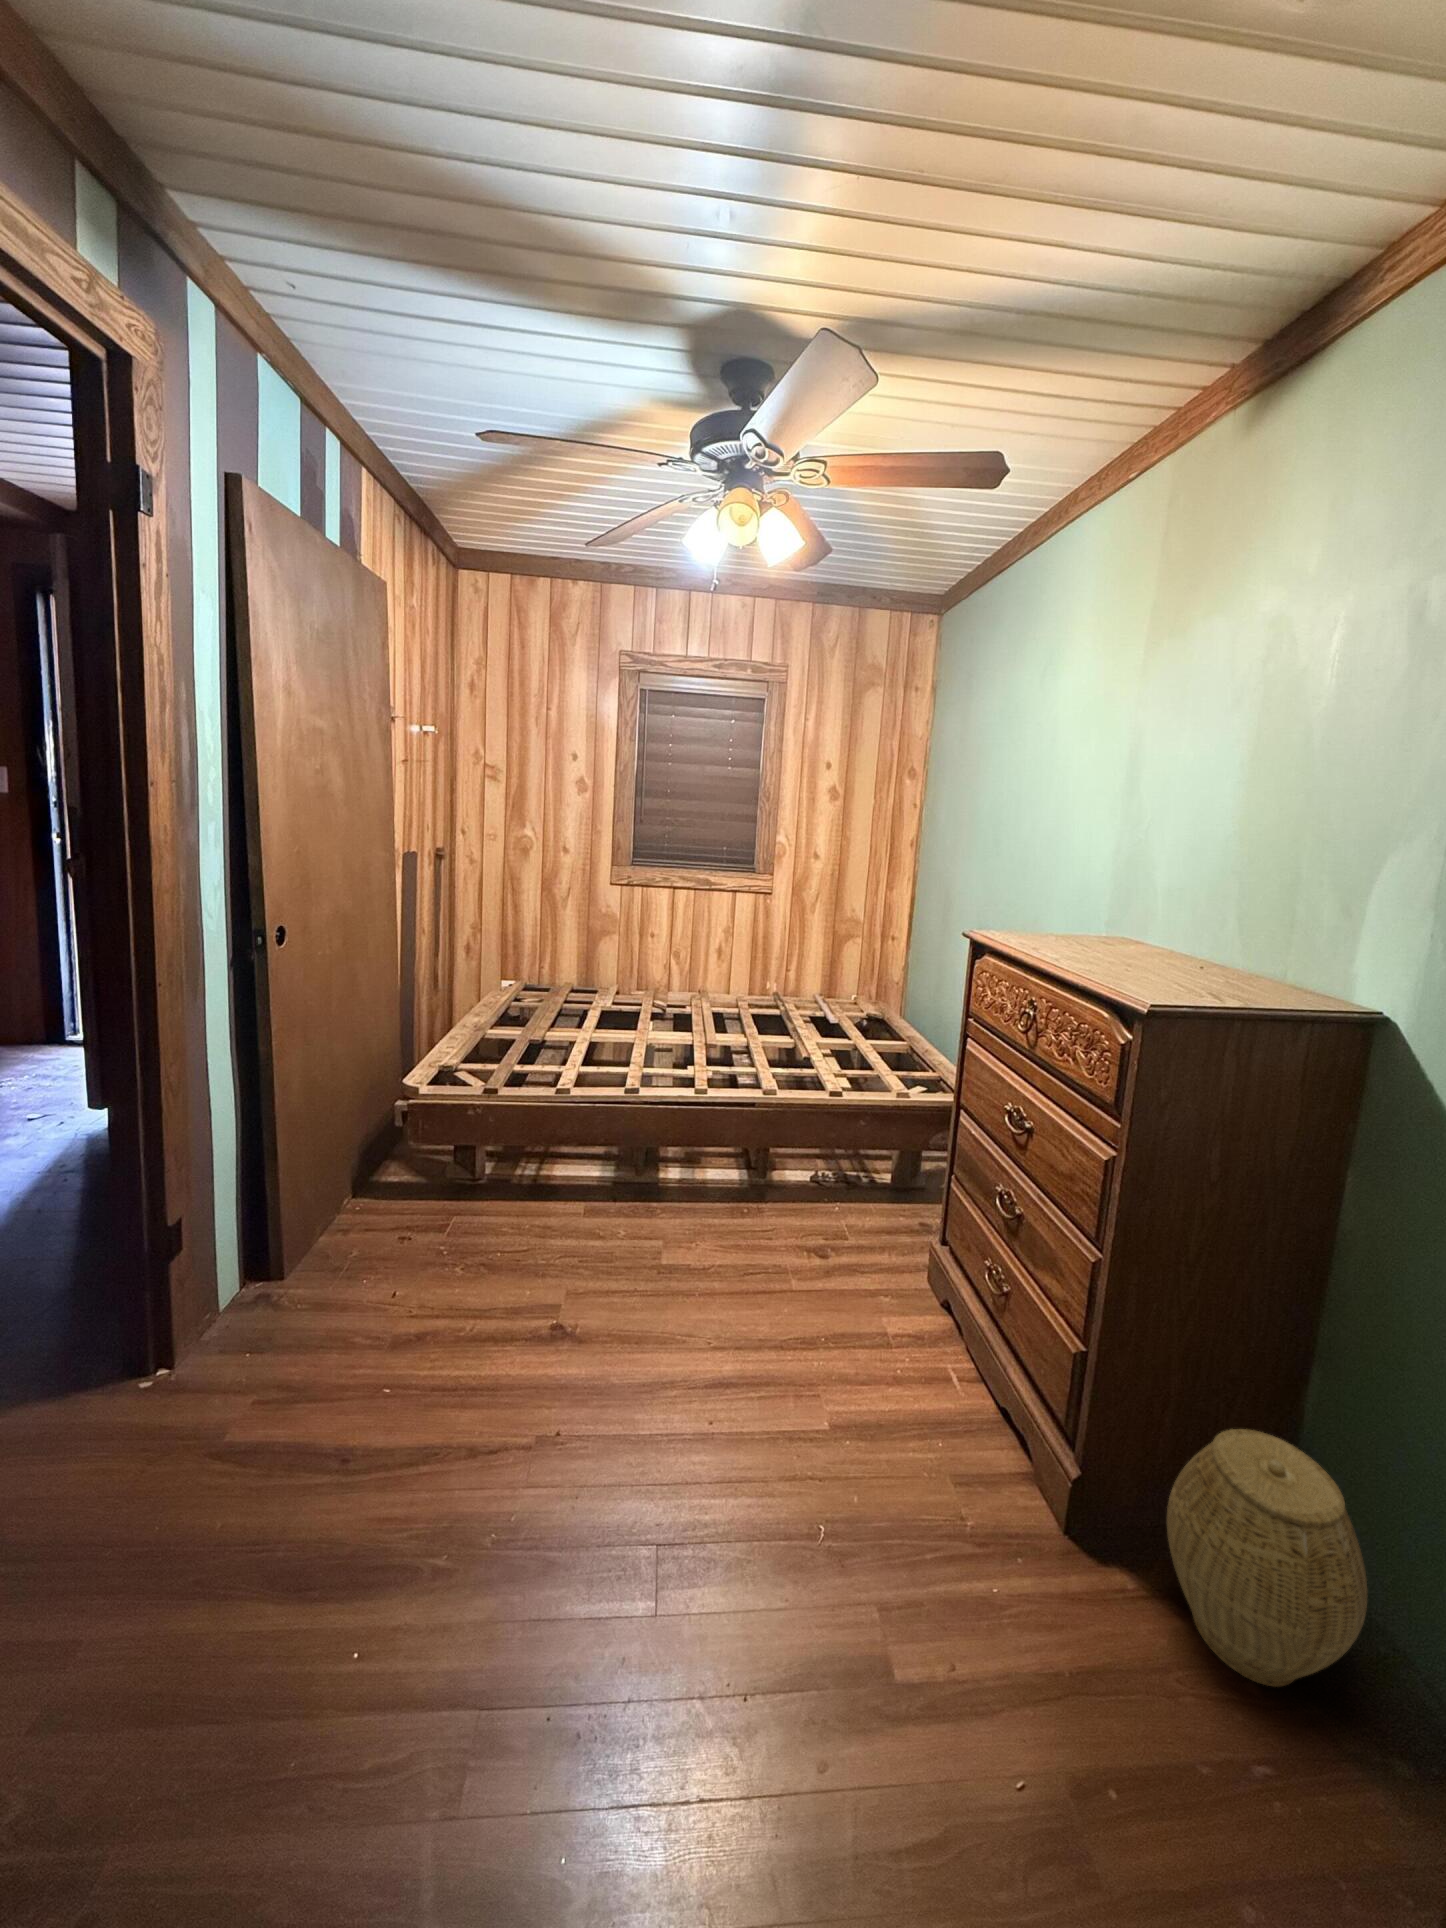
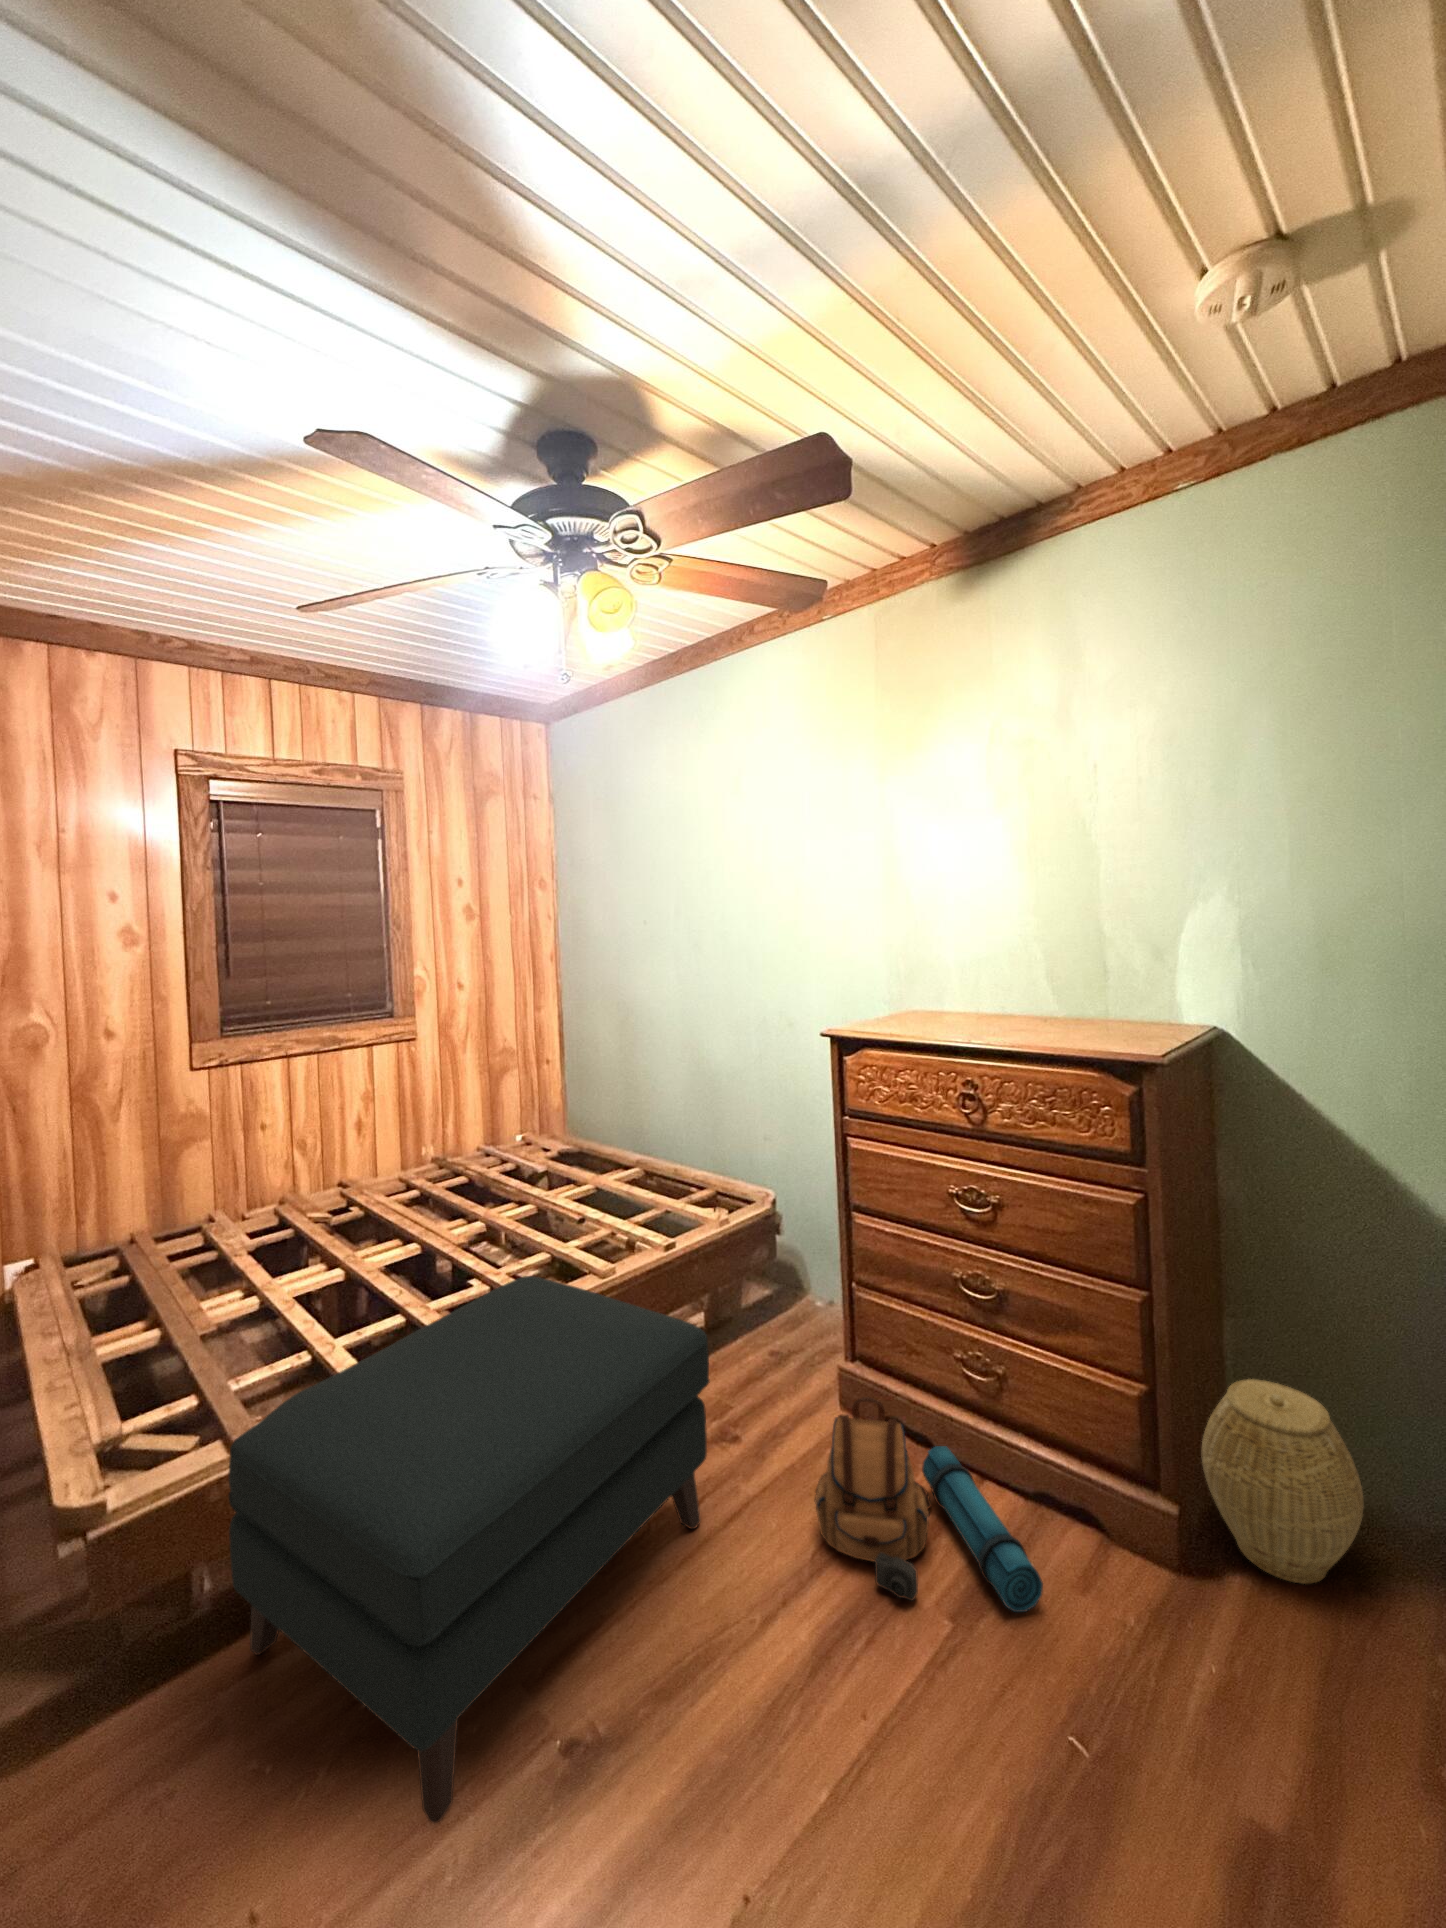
ottoman: none [452,1067,764,1323] -> present [229,1276,710,1823]
backpack: none [803,1248,964,1478] -> present [815,1397,1043,1612]

